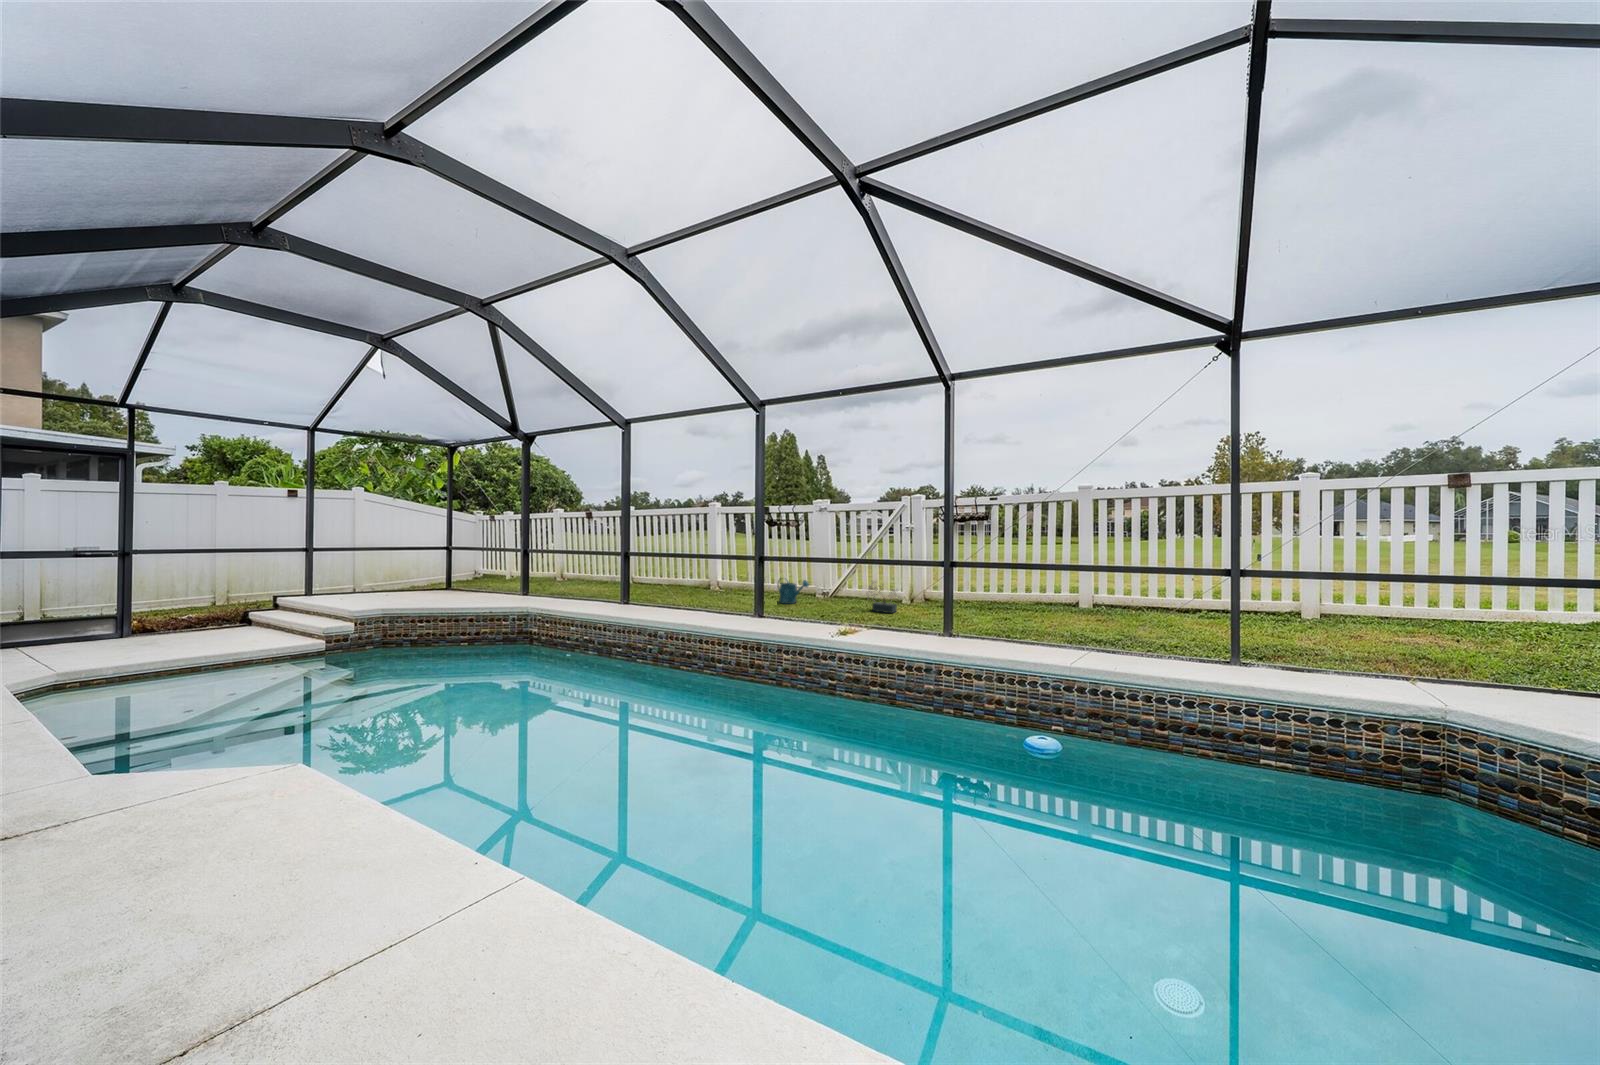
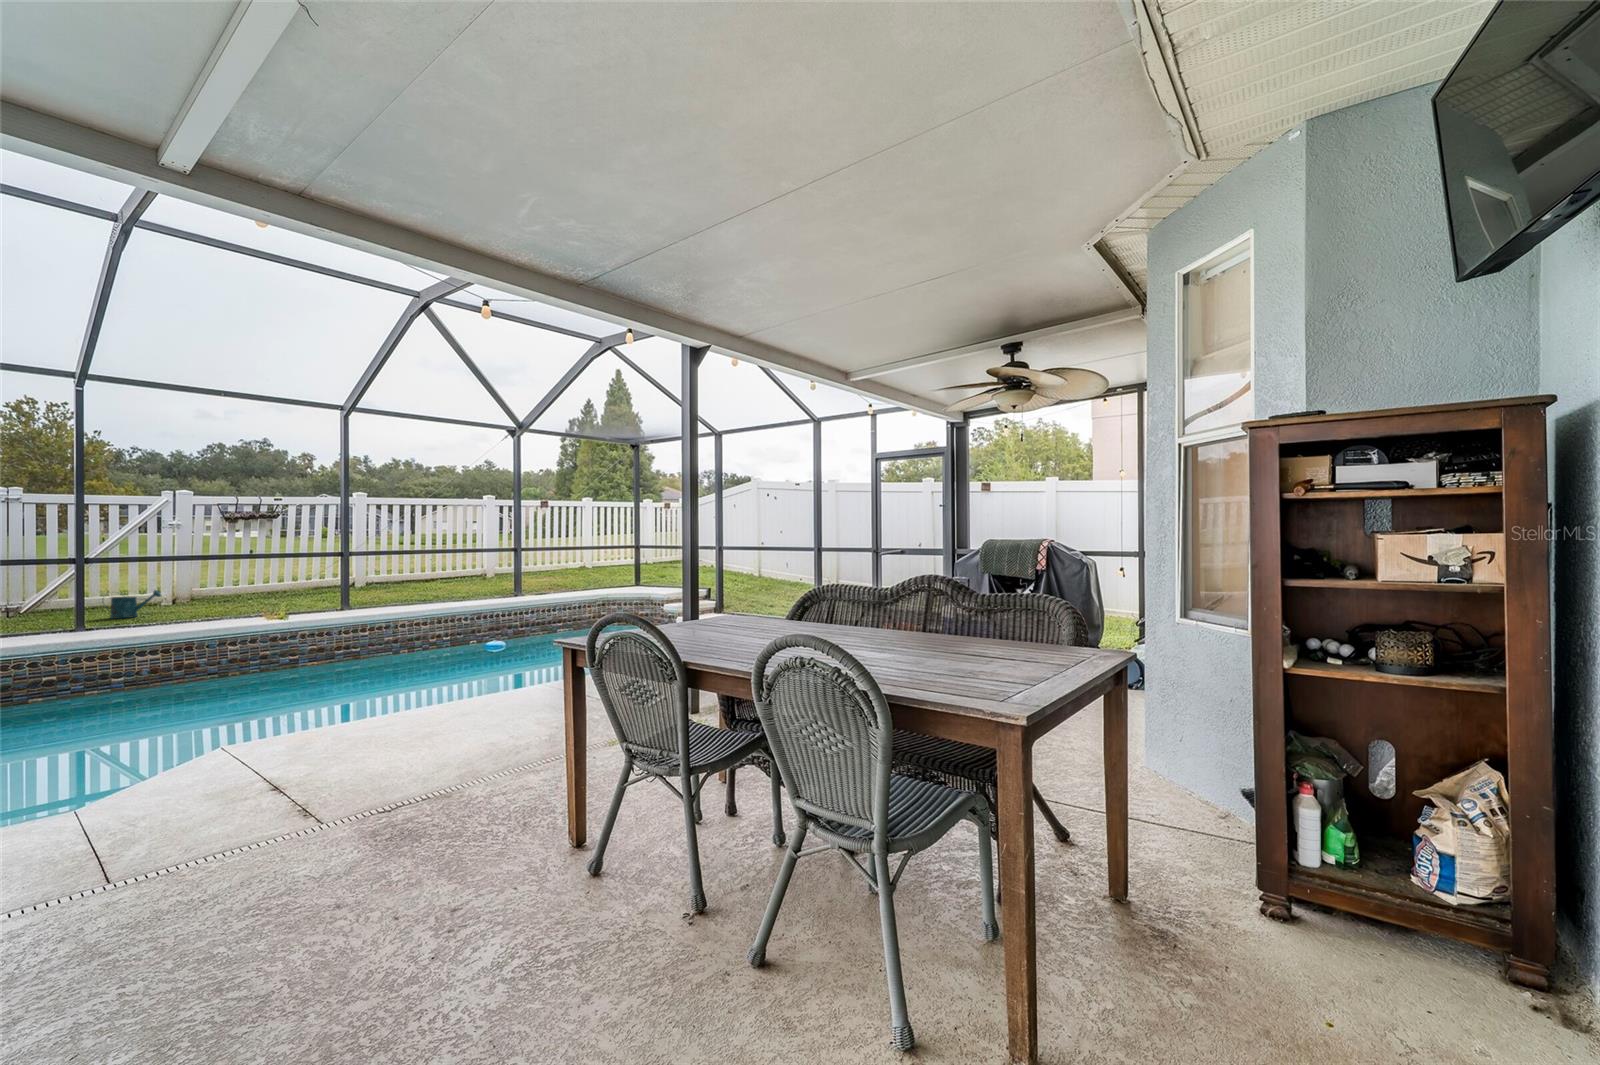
decorative plant: present [868,582,900,613] -> none [230,581,273,609]

